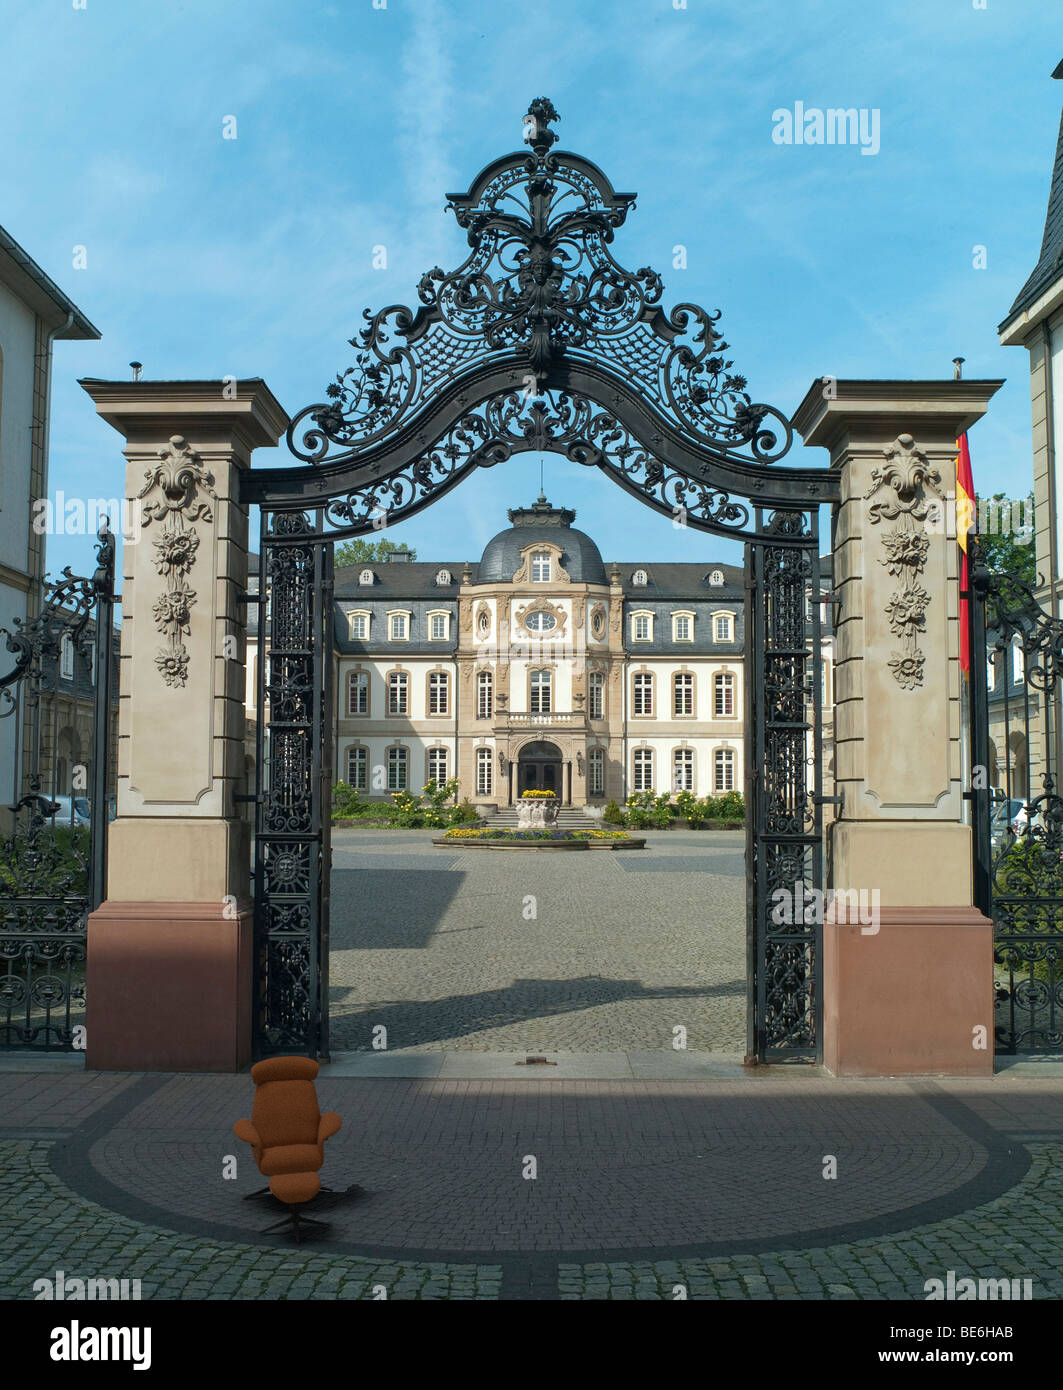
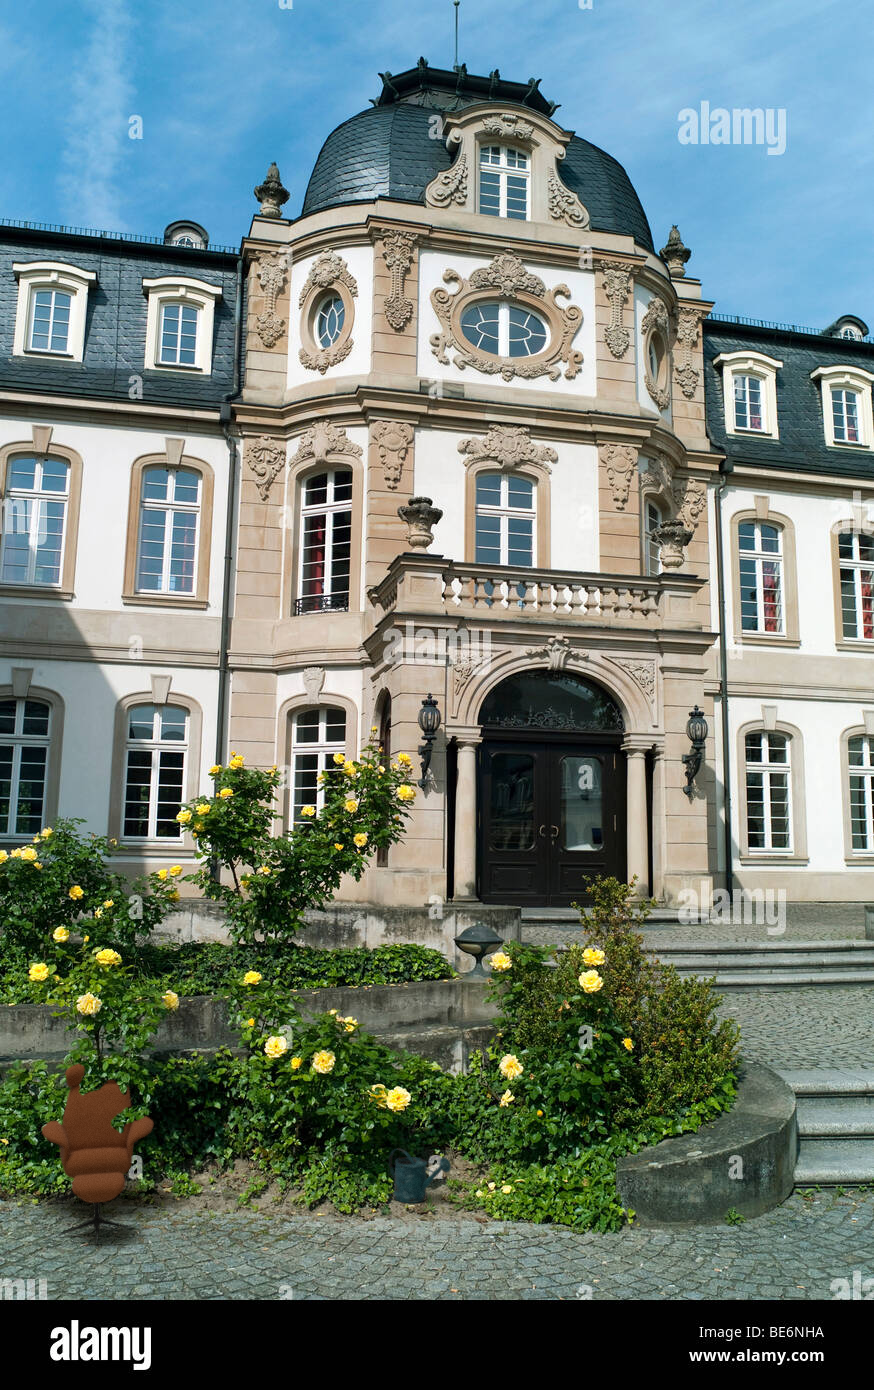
watering can: none [580,1141,644,1195] -> present [389,1149,451,1203]

